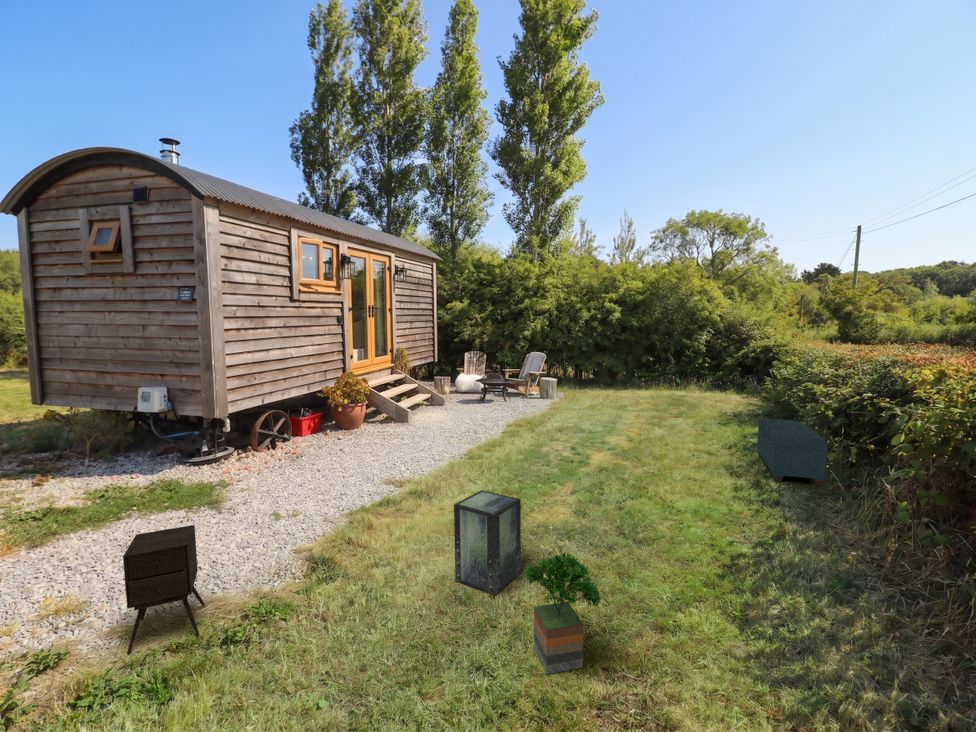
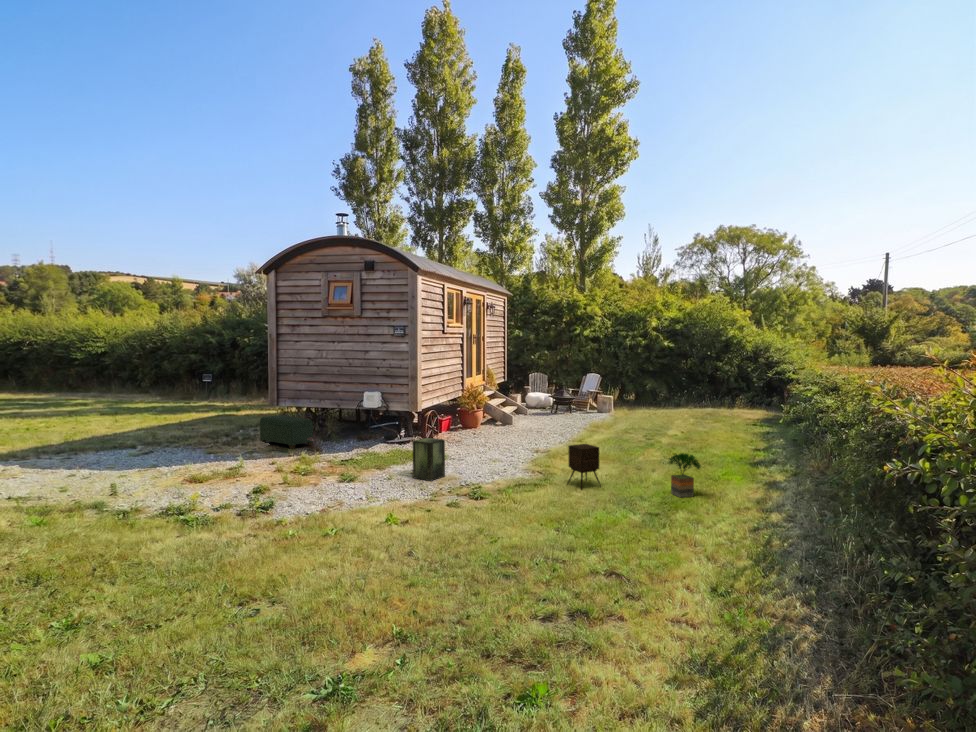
bench: present [757,418,827,486] -> present [260,415,313,449]
storage box: present [454,490,521,596] -> present [413,438,445,481]
side table: present [123,525,205,654] -> present [568,444,601,490]

